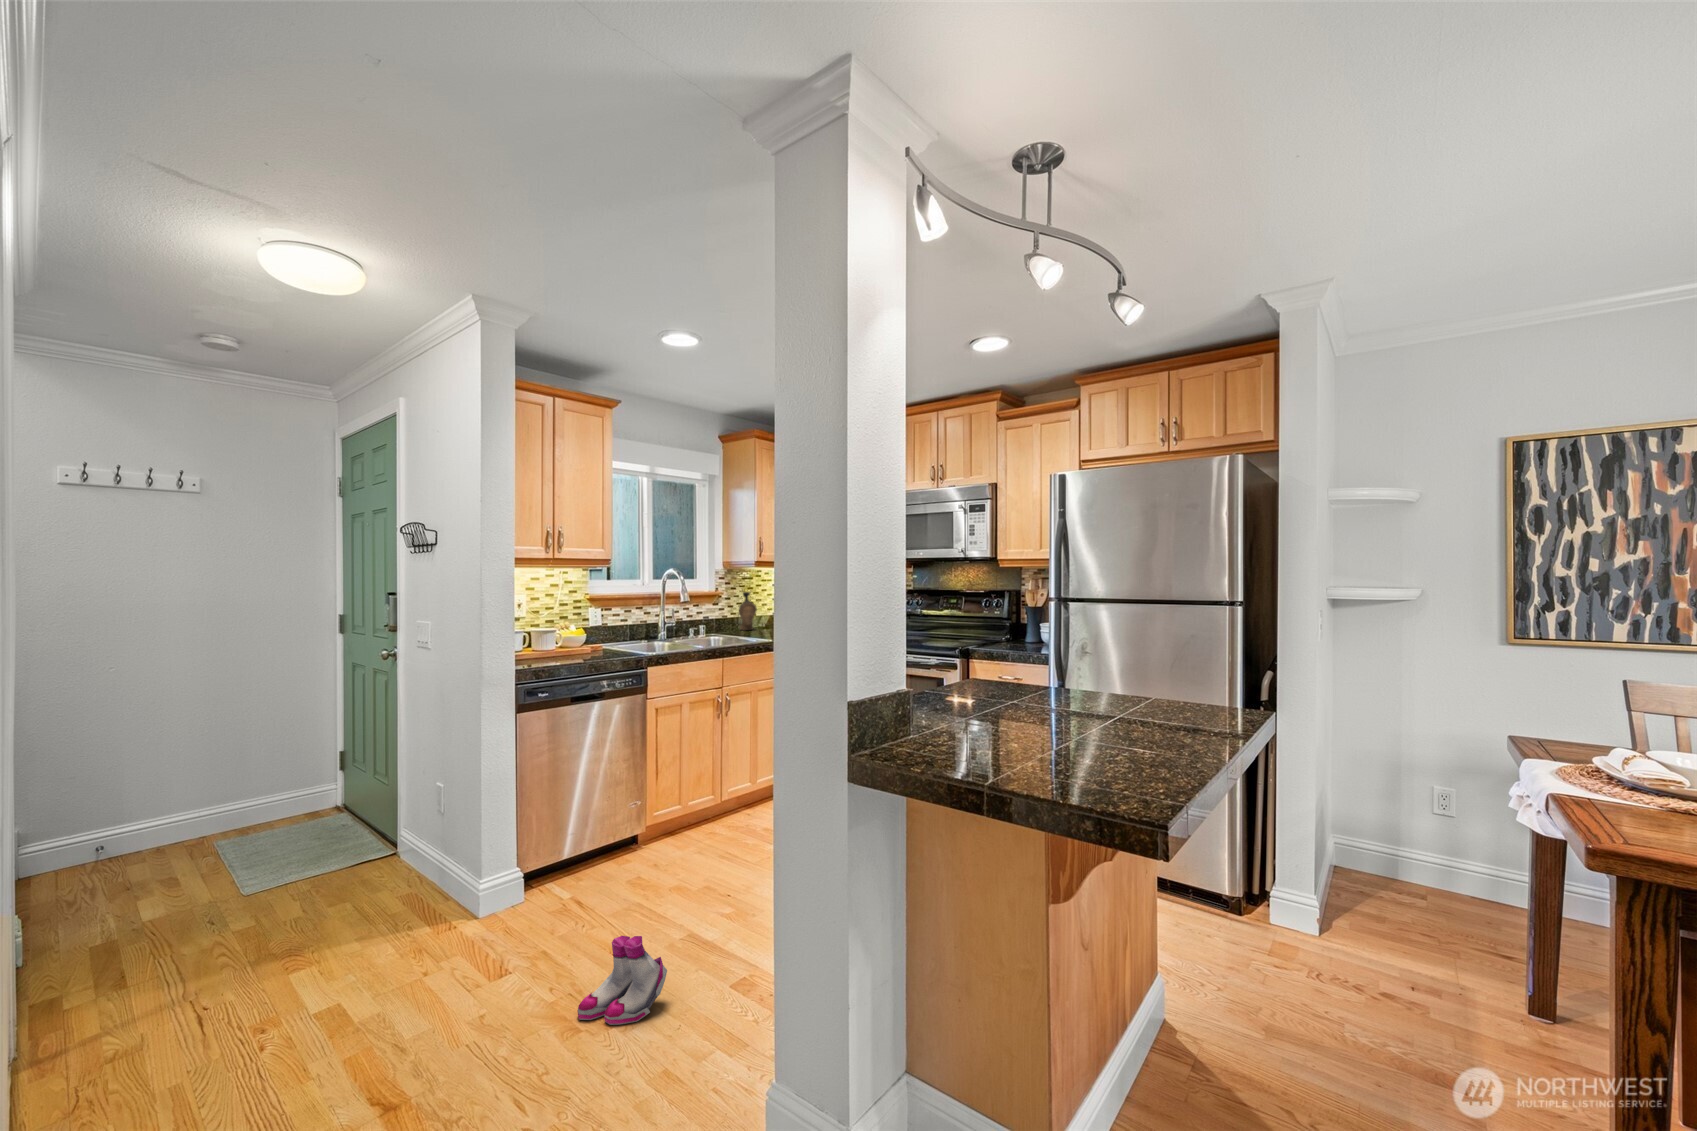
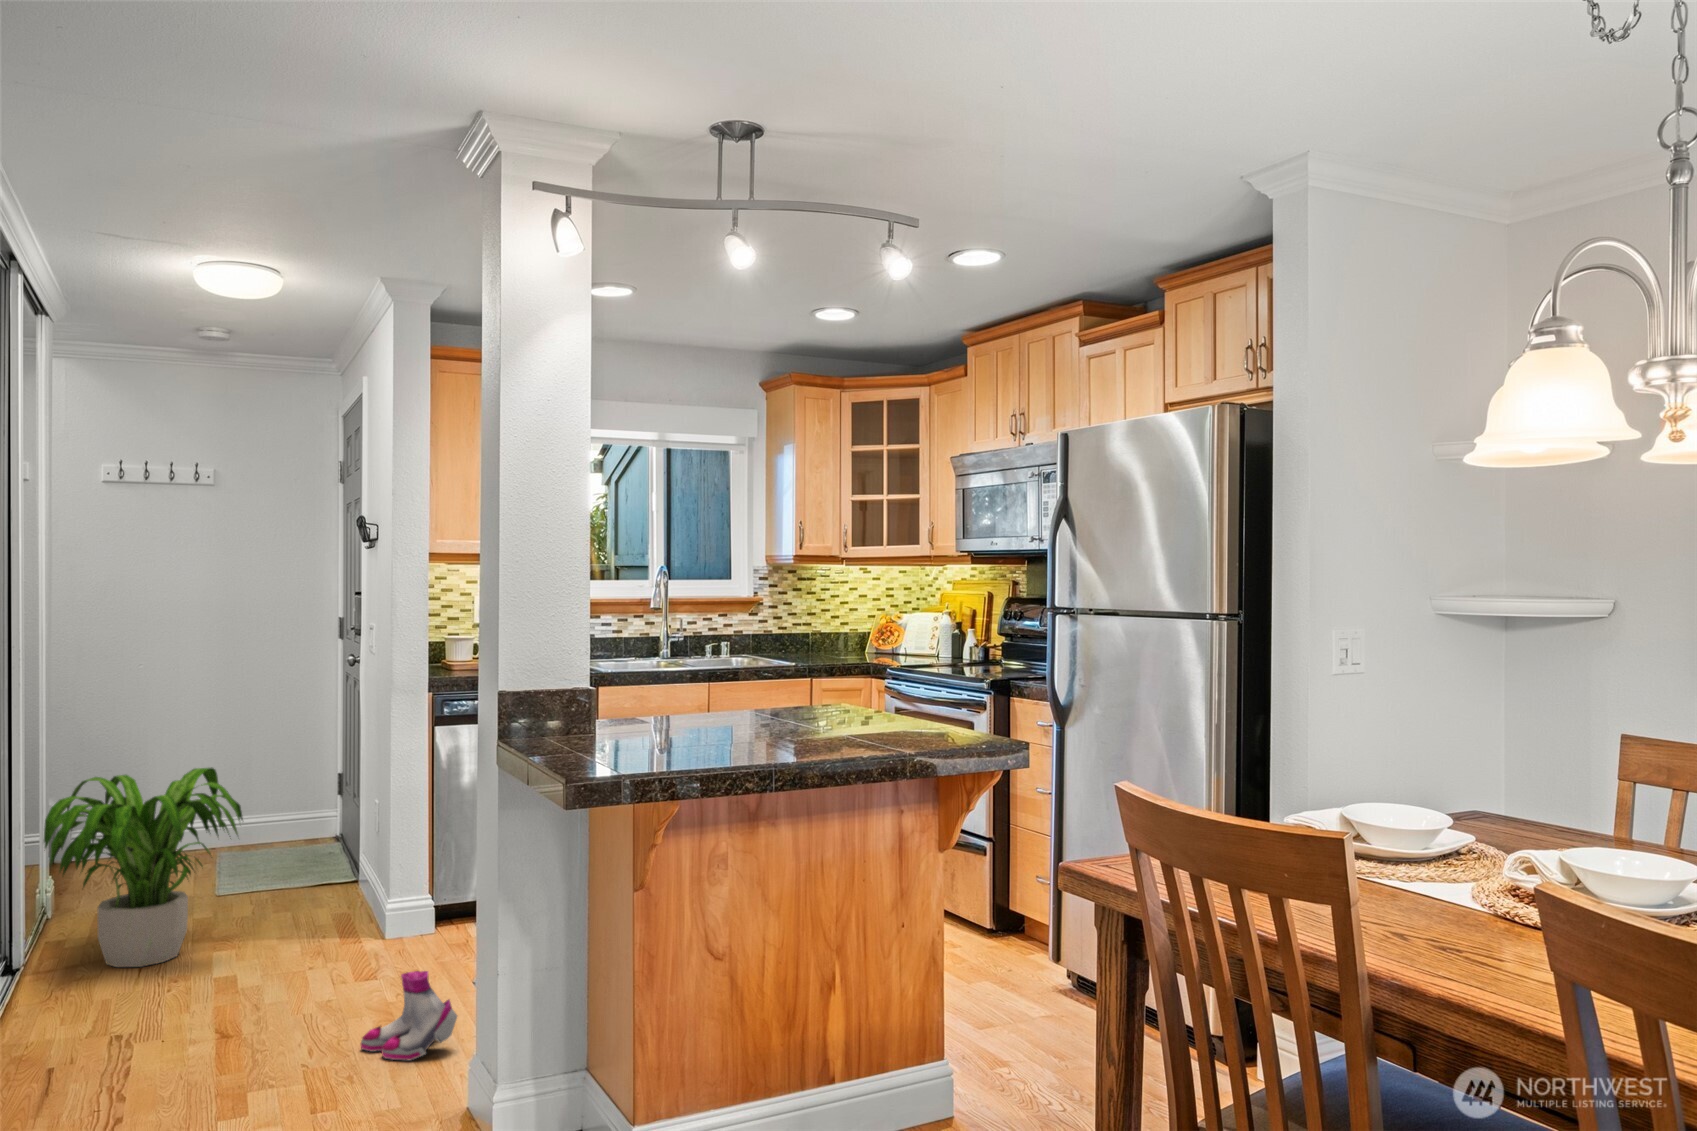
ceramic pitcher: present [739,592,757,630] -> none [789,589,814,652]
potted plant: none [134,764,374,976] -> present [44,767,243,967]

